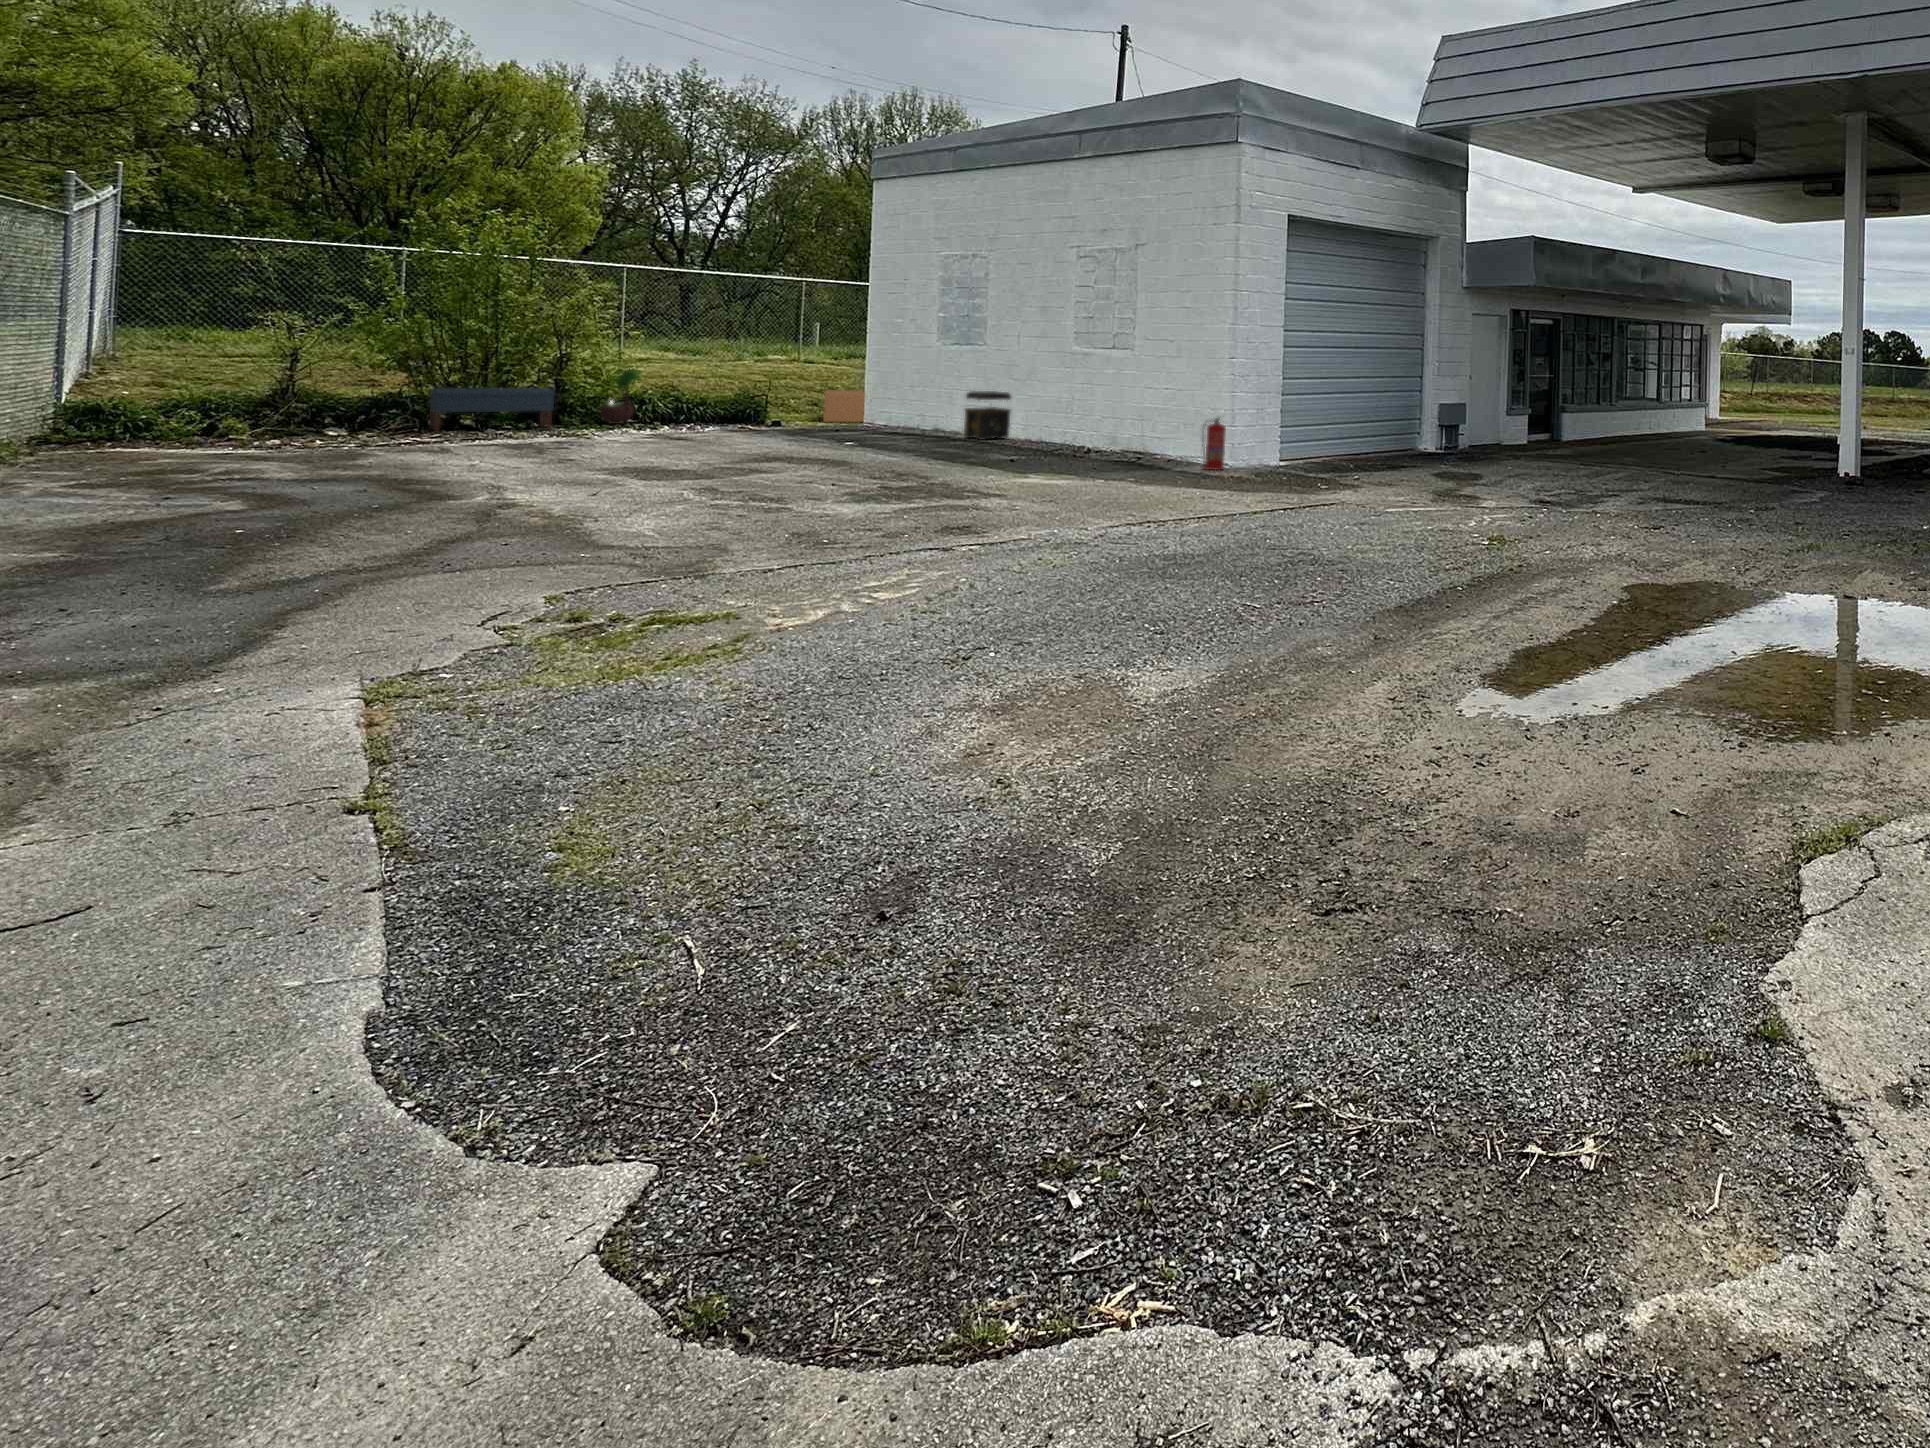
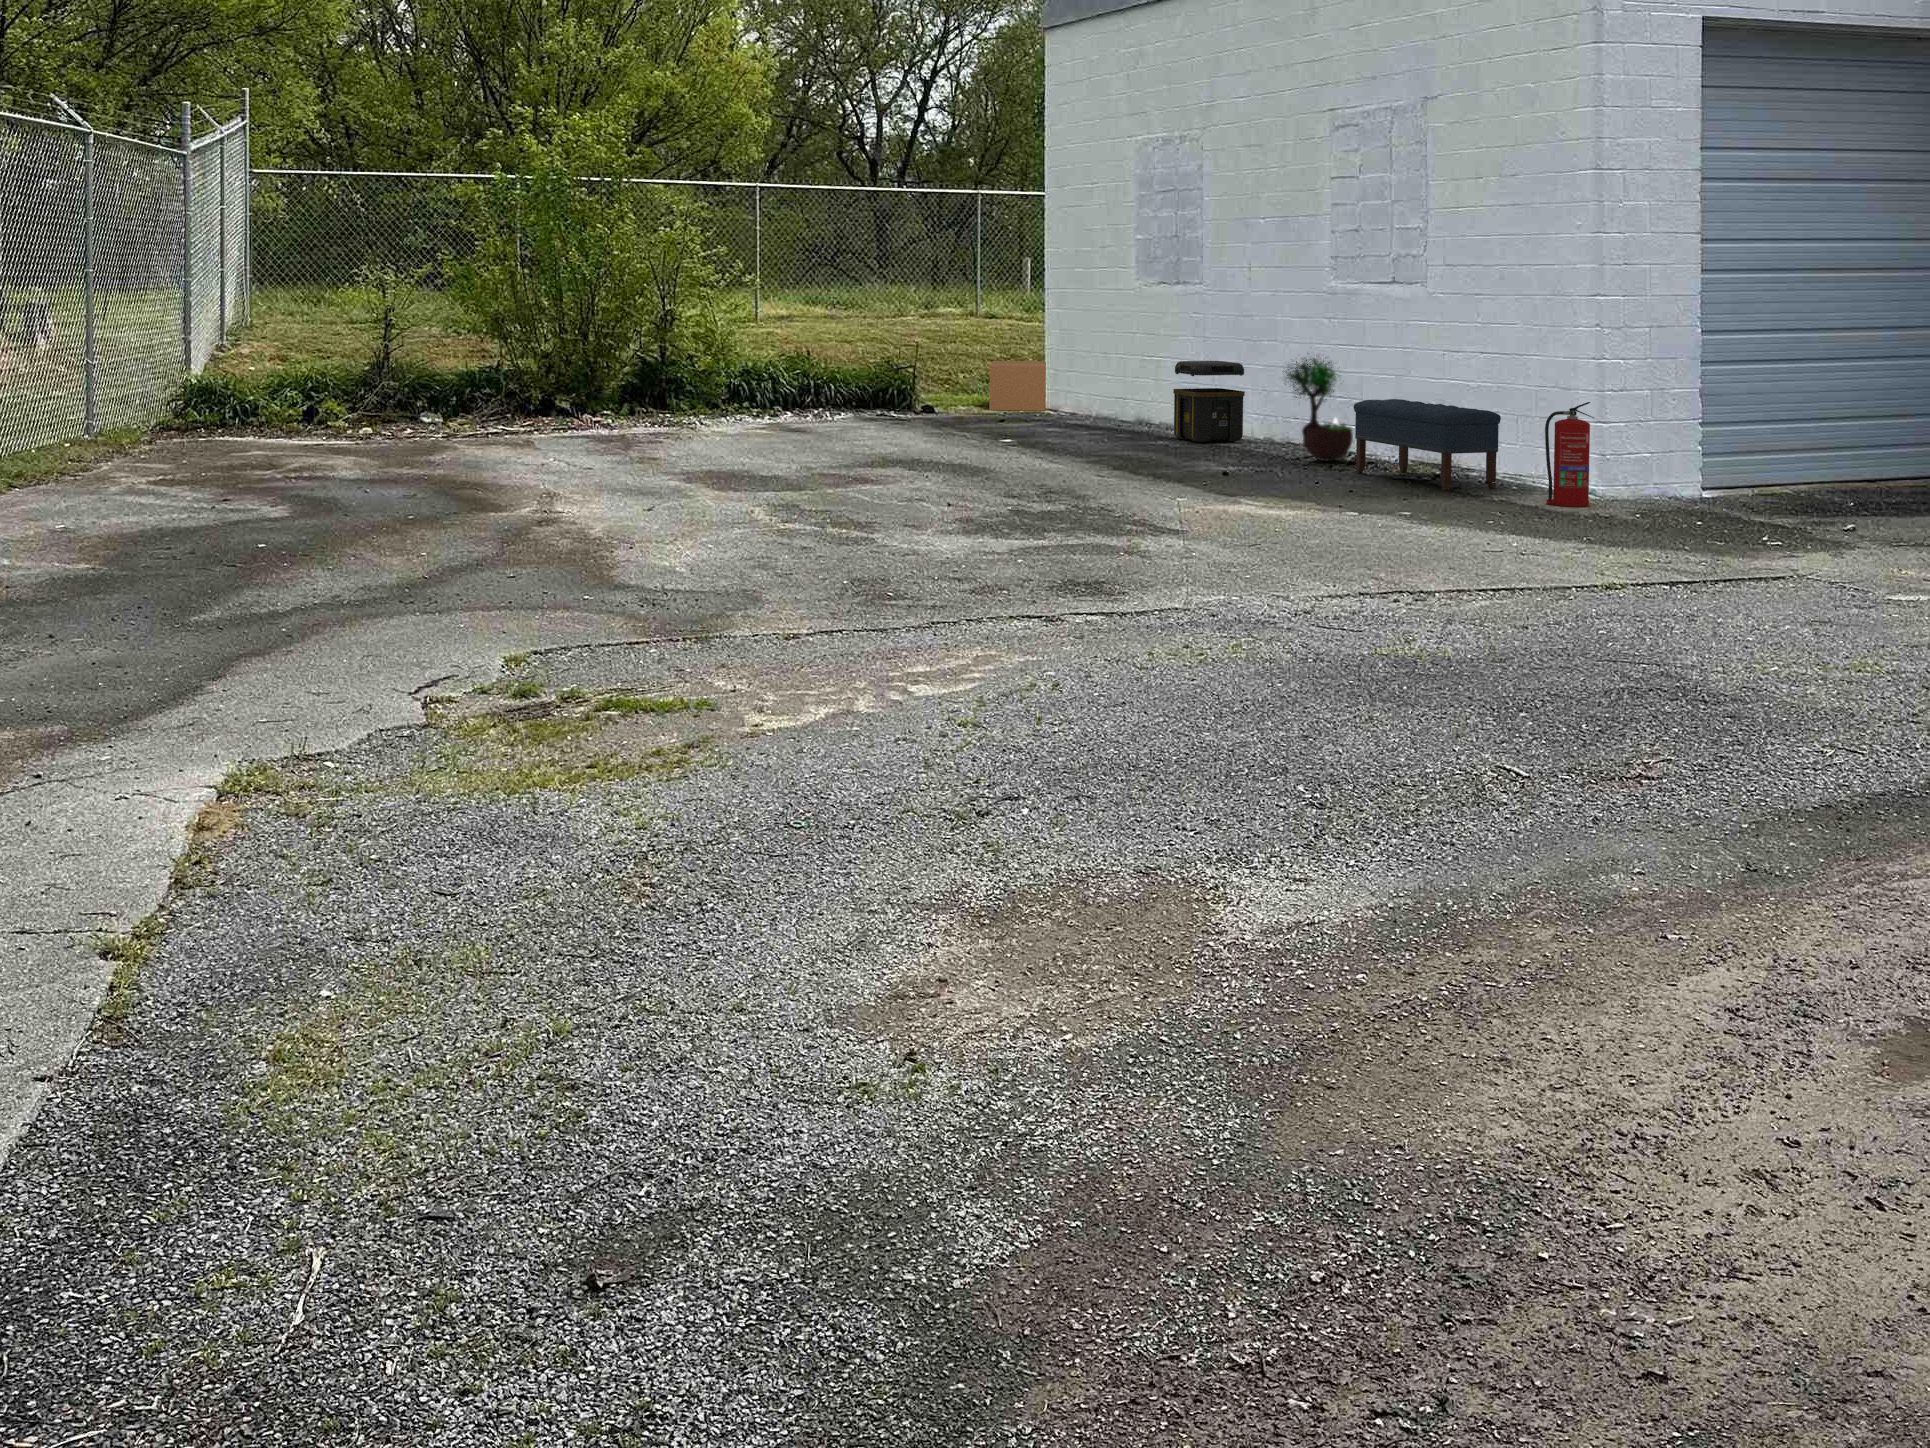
potted tree: present [600,368,642,424] -> present [1285,355,1353,461]
bench: present [430,388,555,432] -> present [1354,399,1501,491]

